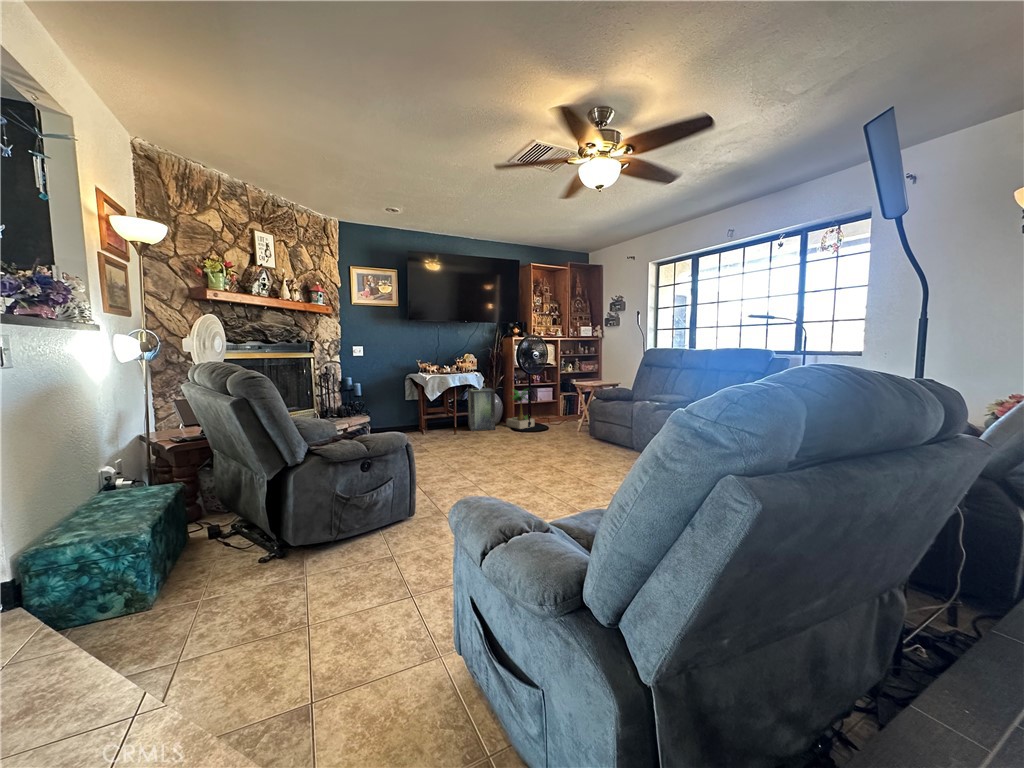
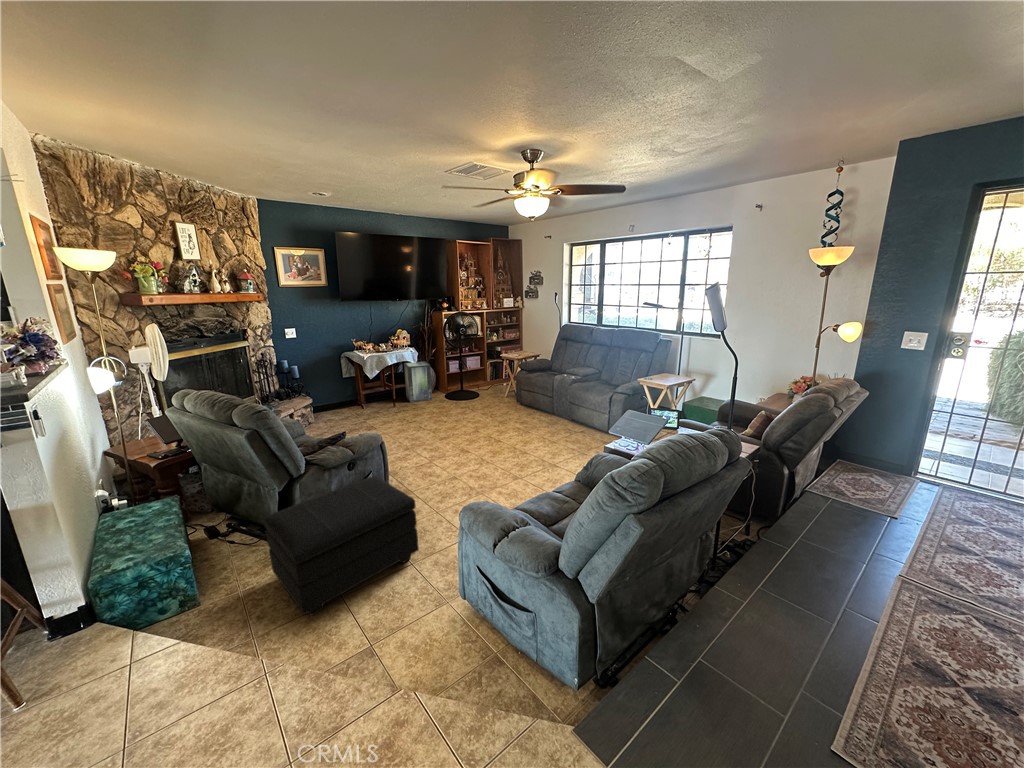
potted plant: present [506,389,534,429] -> none [441,360,467,398]
footstool: none [238,478,424,644] -> present [263,476,419,615]

